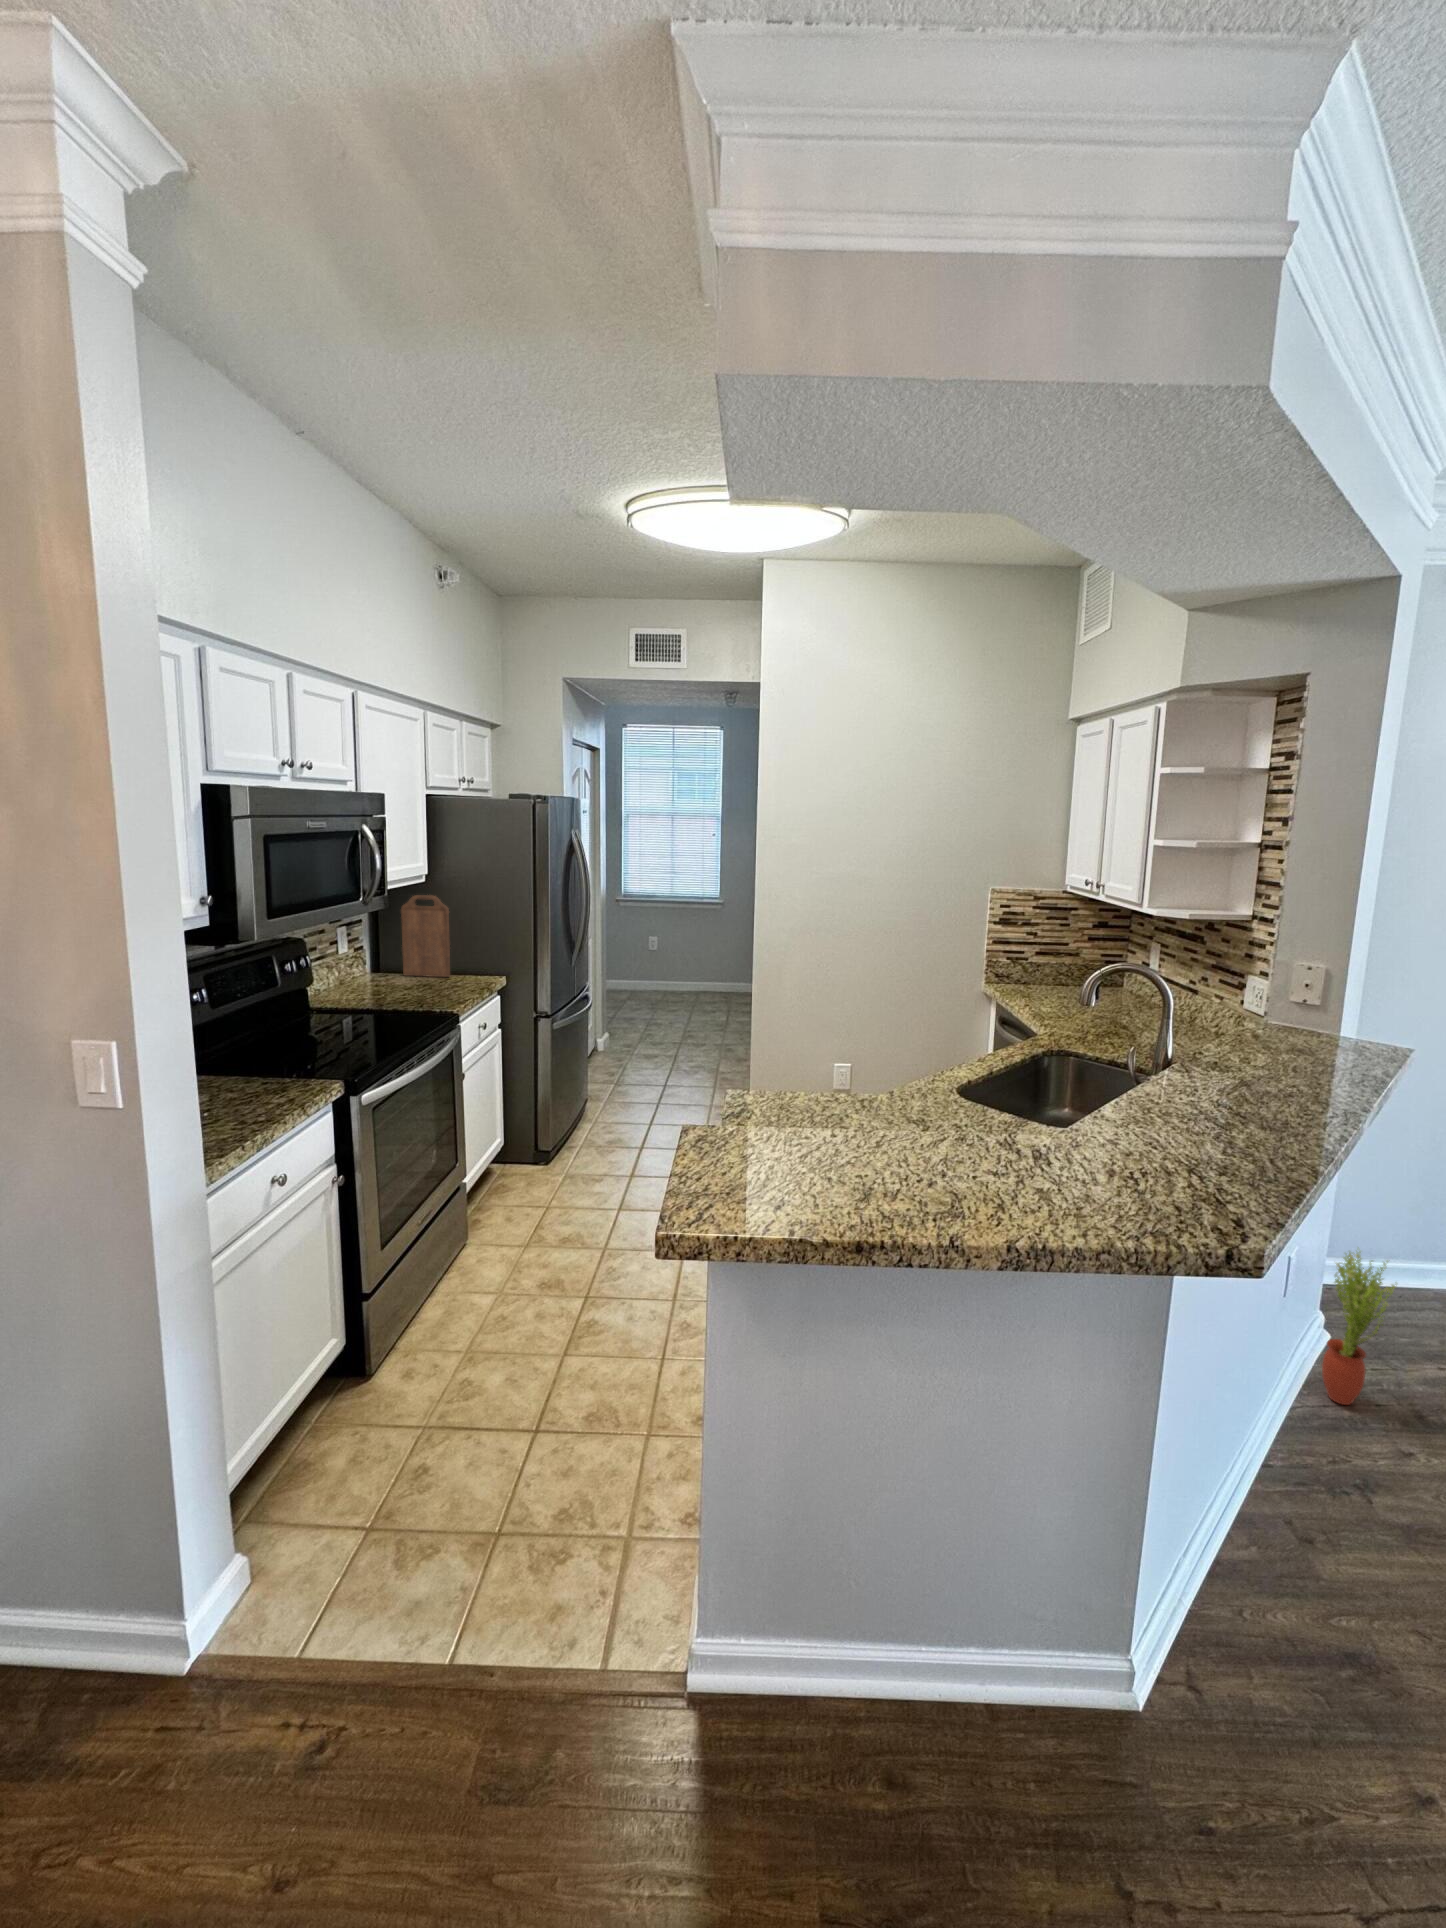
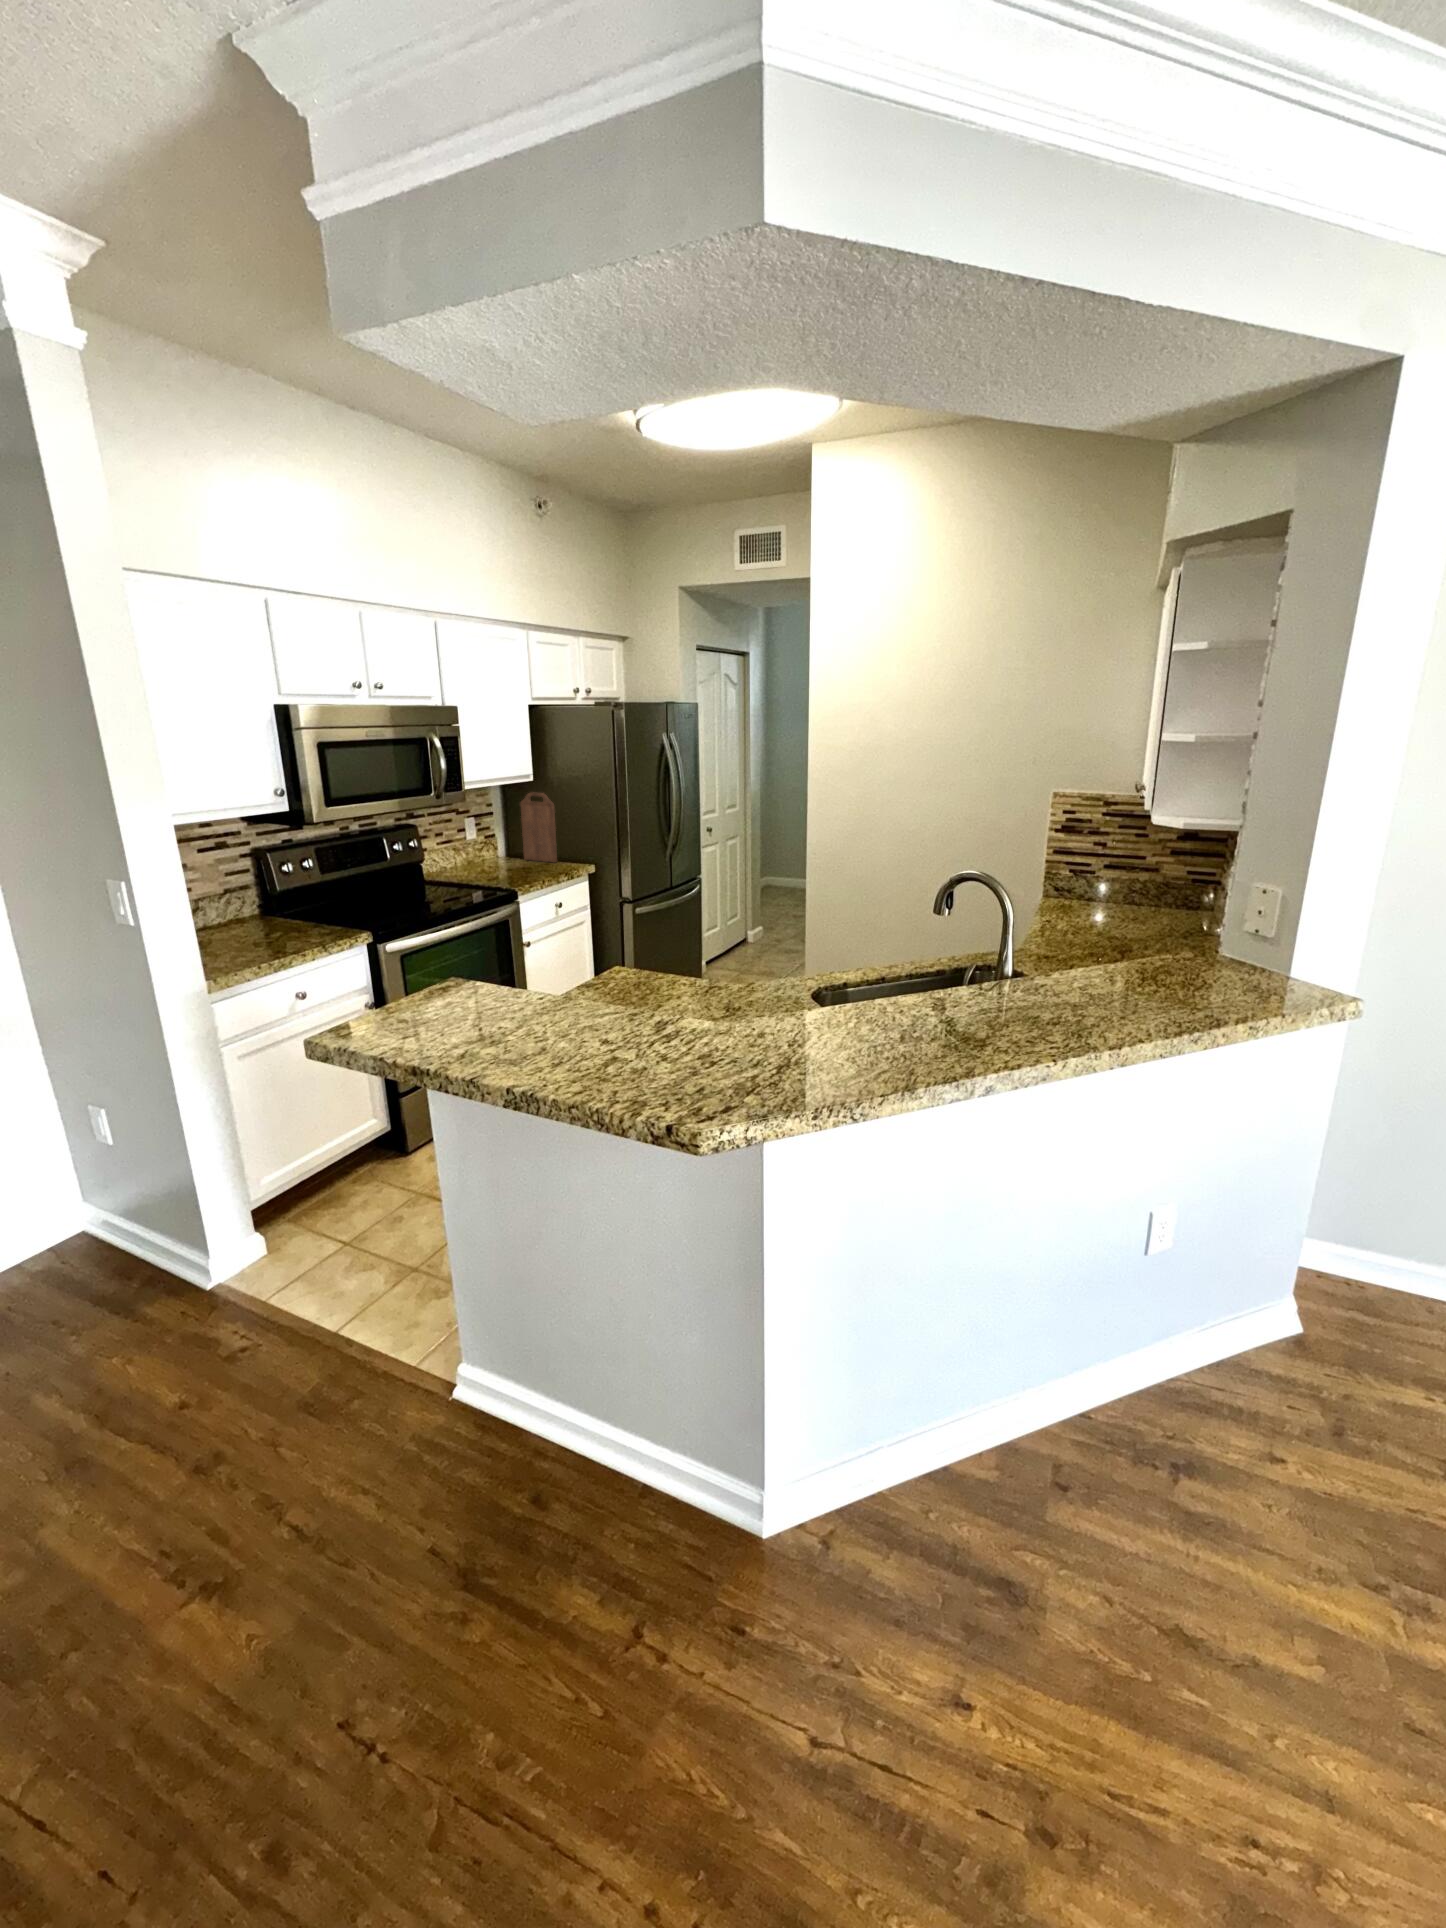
potted plant: present [1322,1252,1396,1405] -> none [1231,1203,1317,1368]

